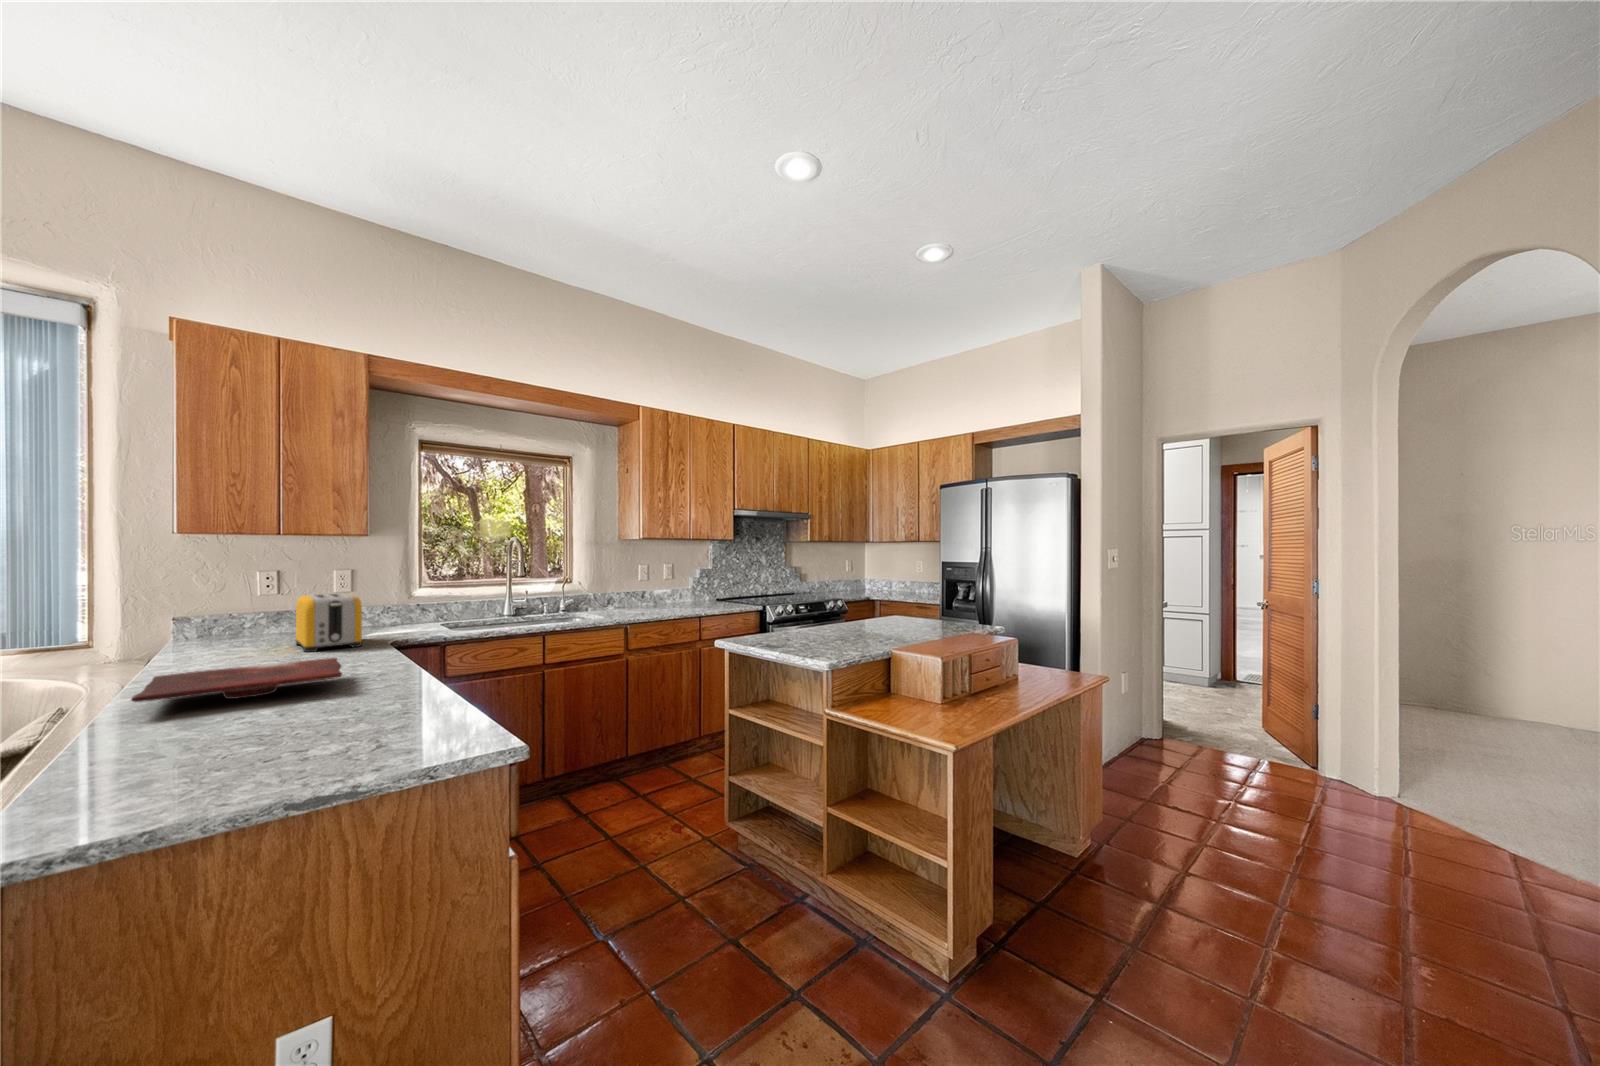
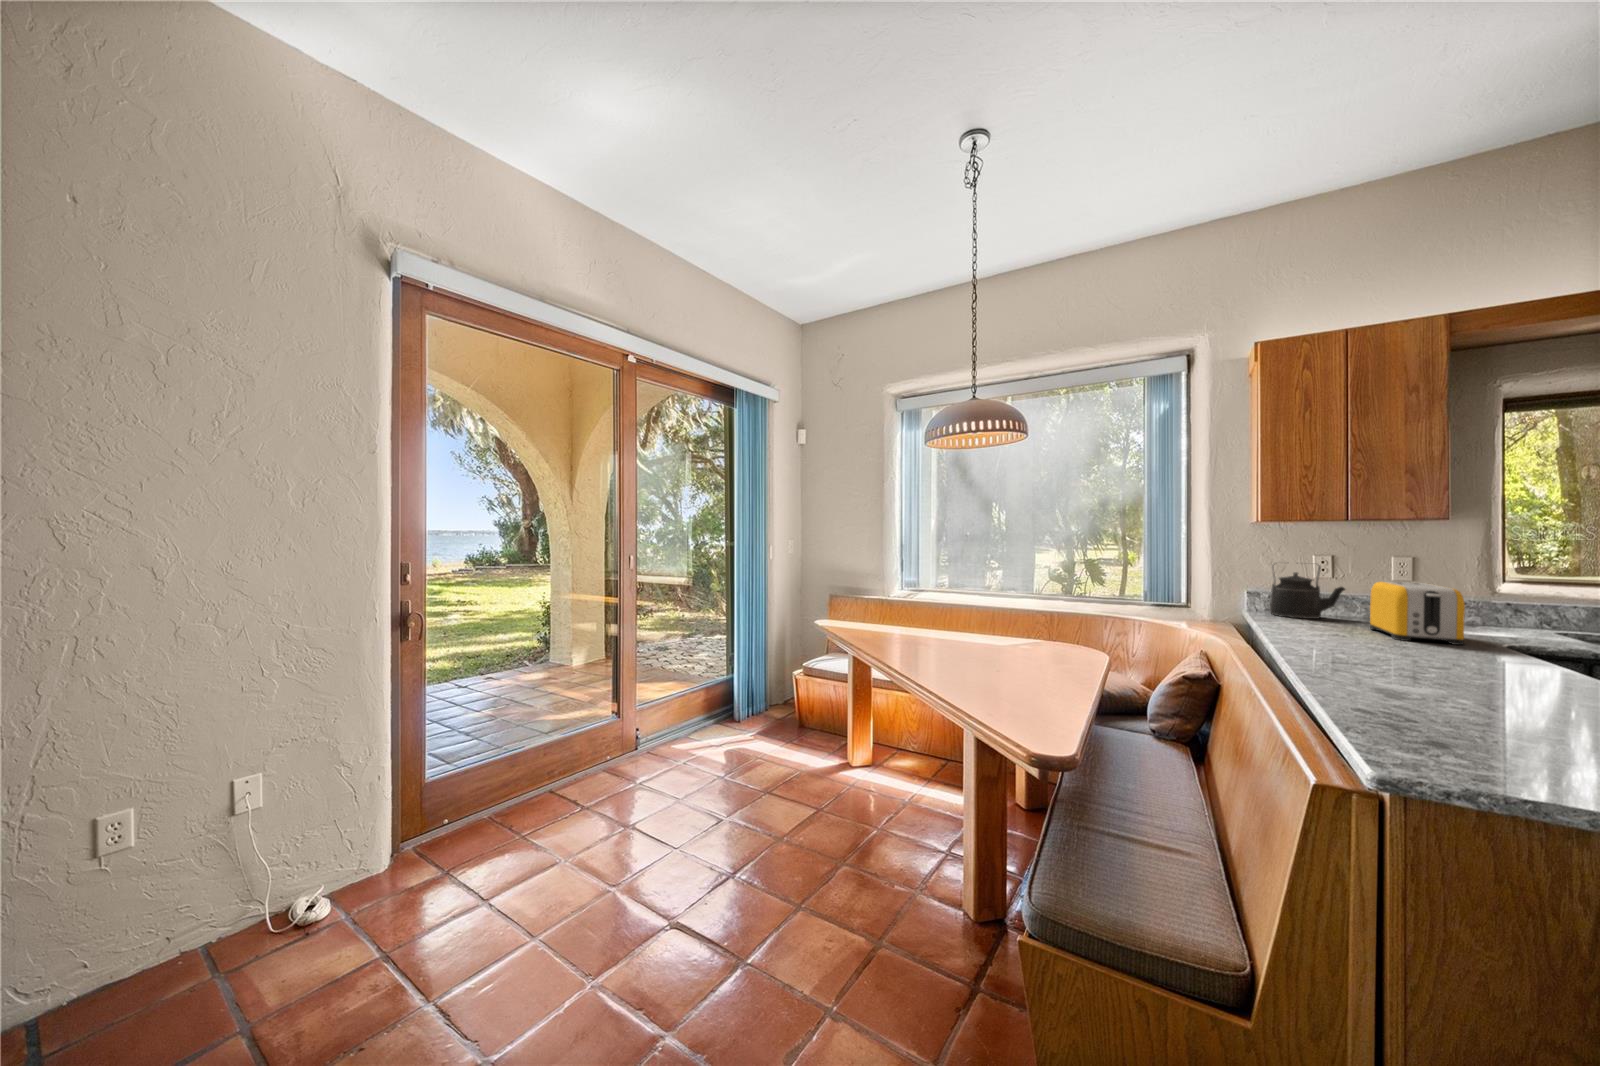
kettle: none [201,581,288,645] -> present [1270,564,1345,619]
cutting board: present [131,658,342,702] -> none [1309,640,1541,683]

